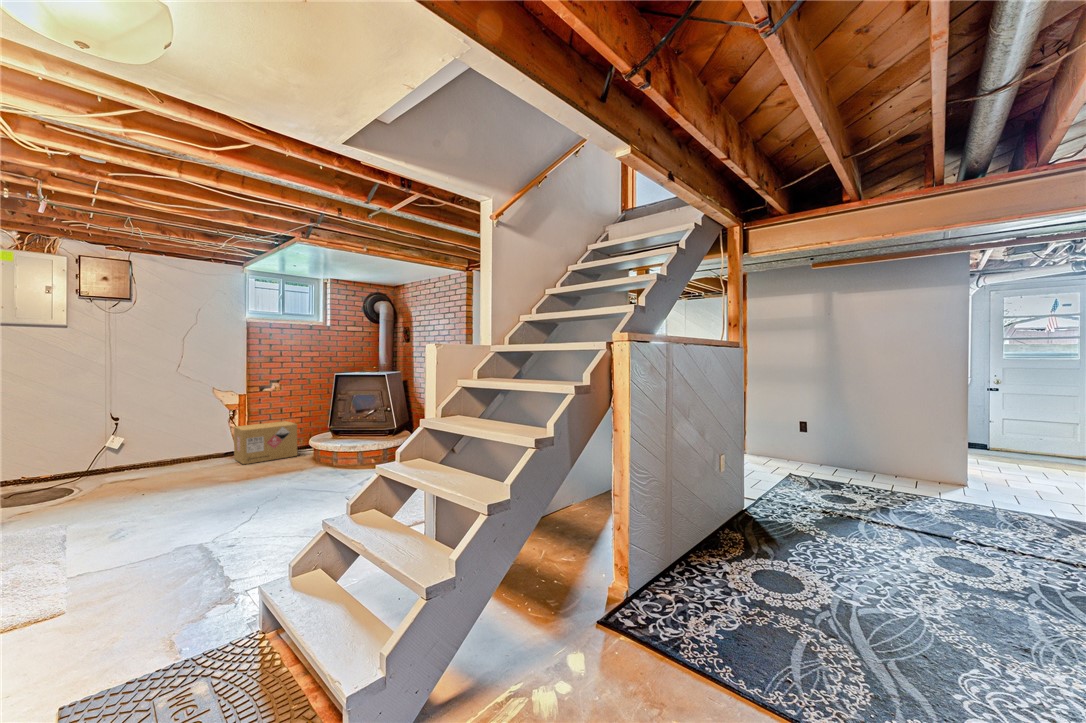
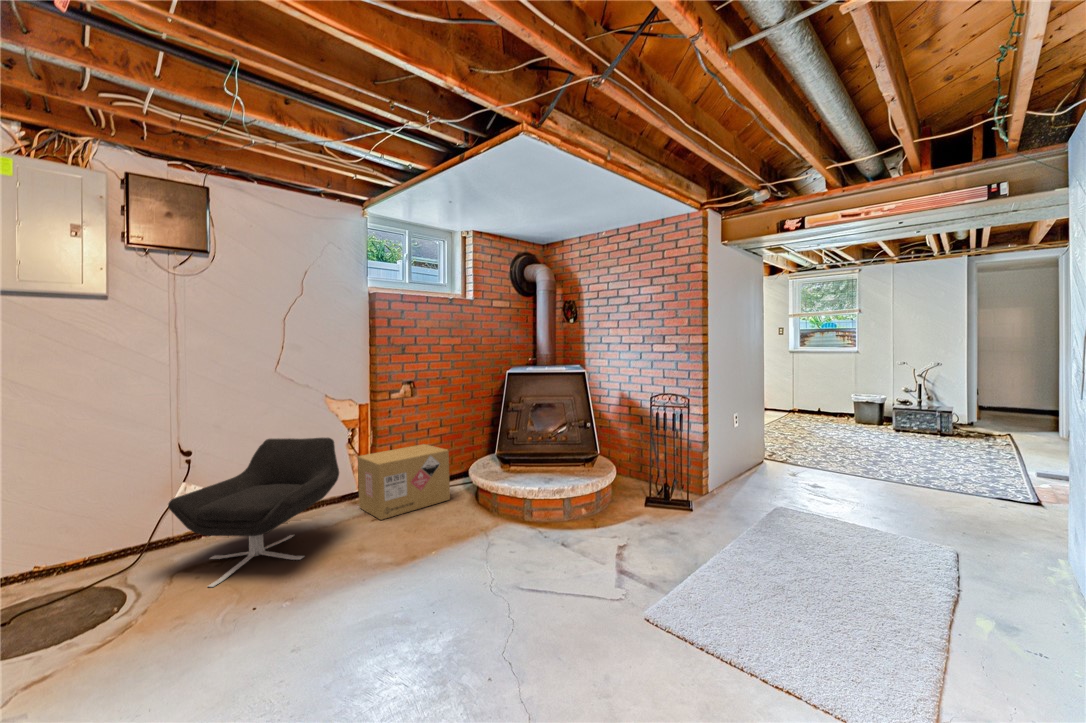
lounge chair: none [102,413,214,489] -> present [168,438,339,587]

